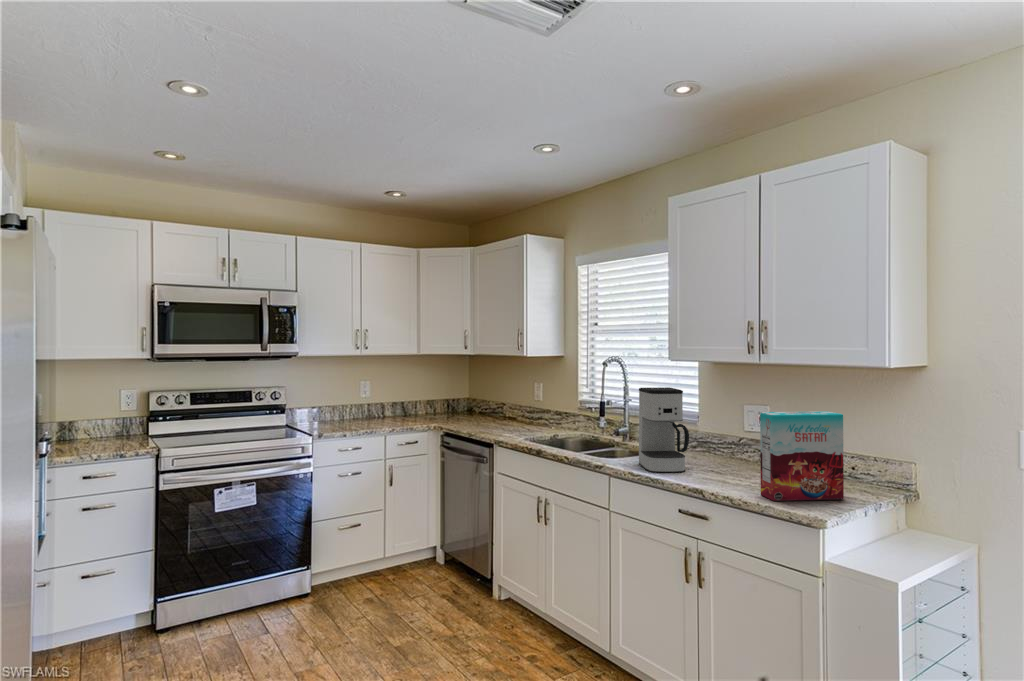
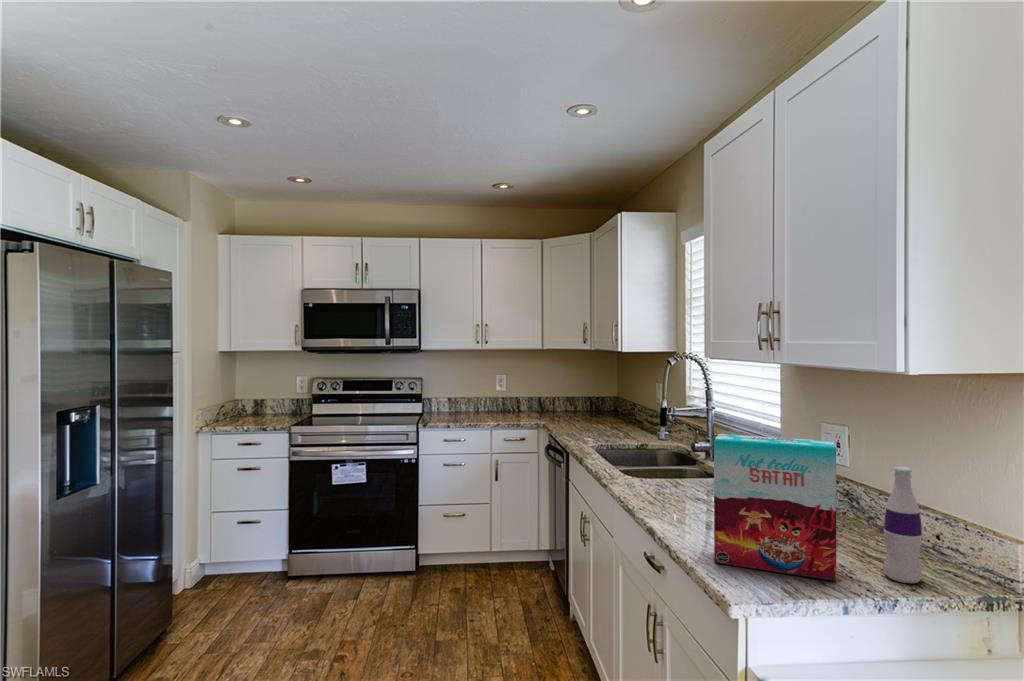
coffee maker: present [639,387,689,473] -> none [648,392,711,505]
bottle: none [852,424,875,495] -> present [883,467,923,583]

